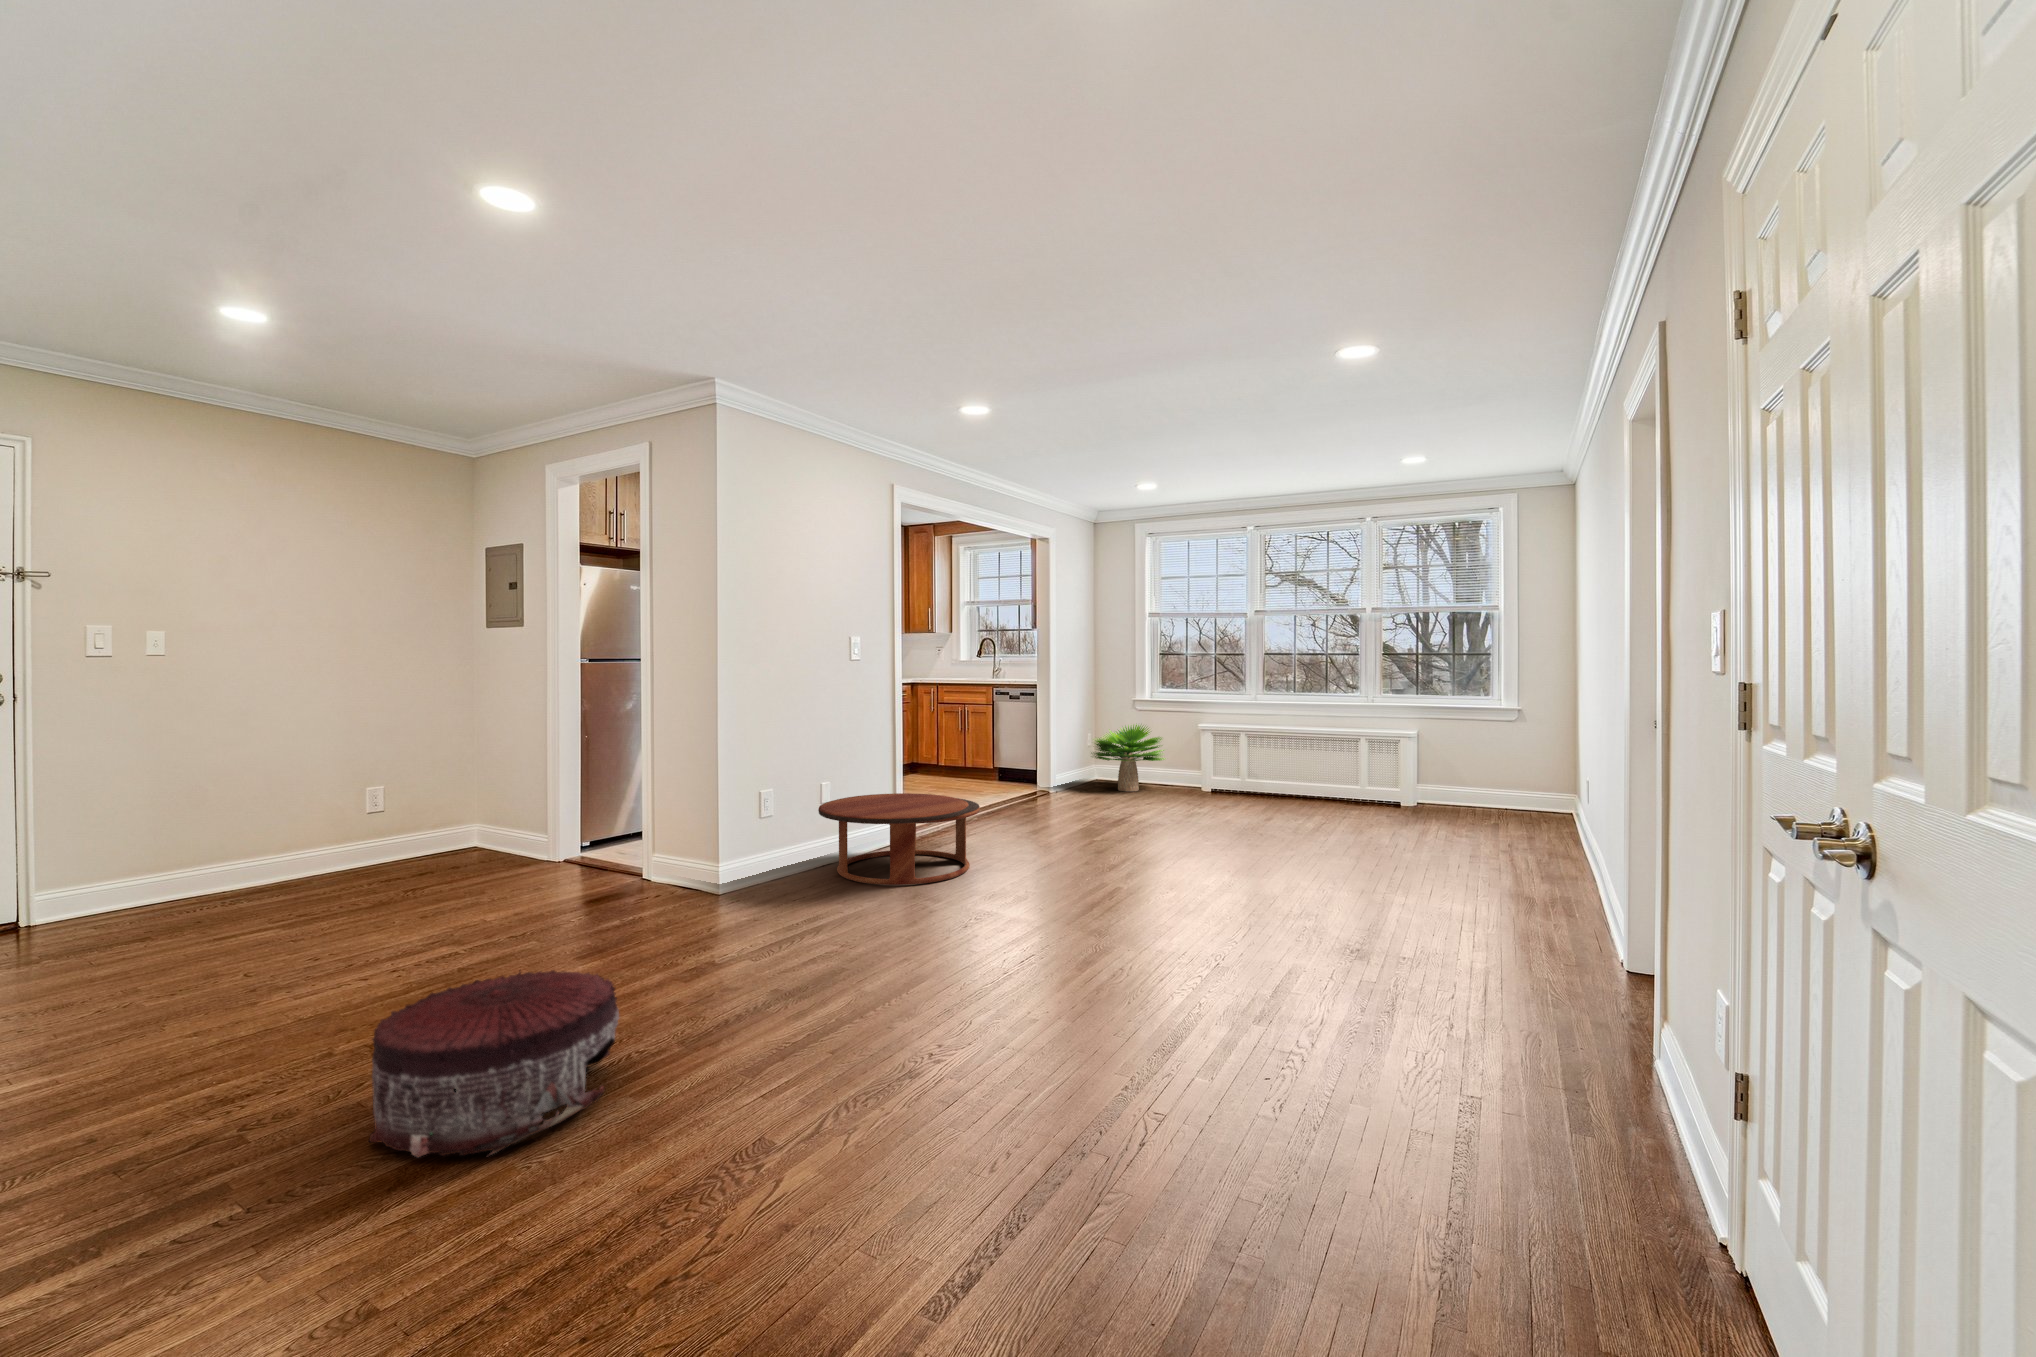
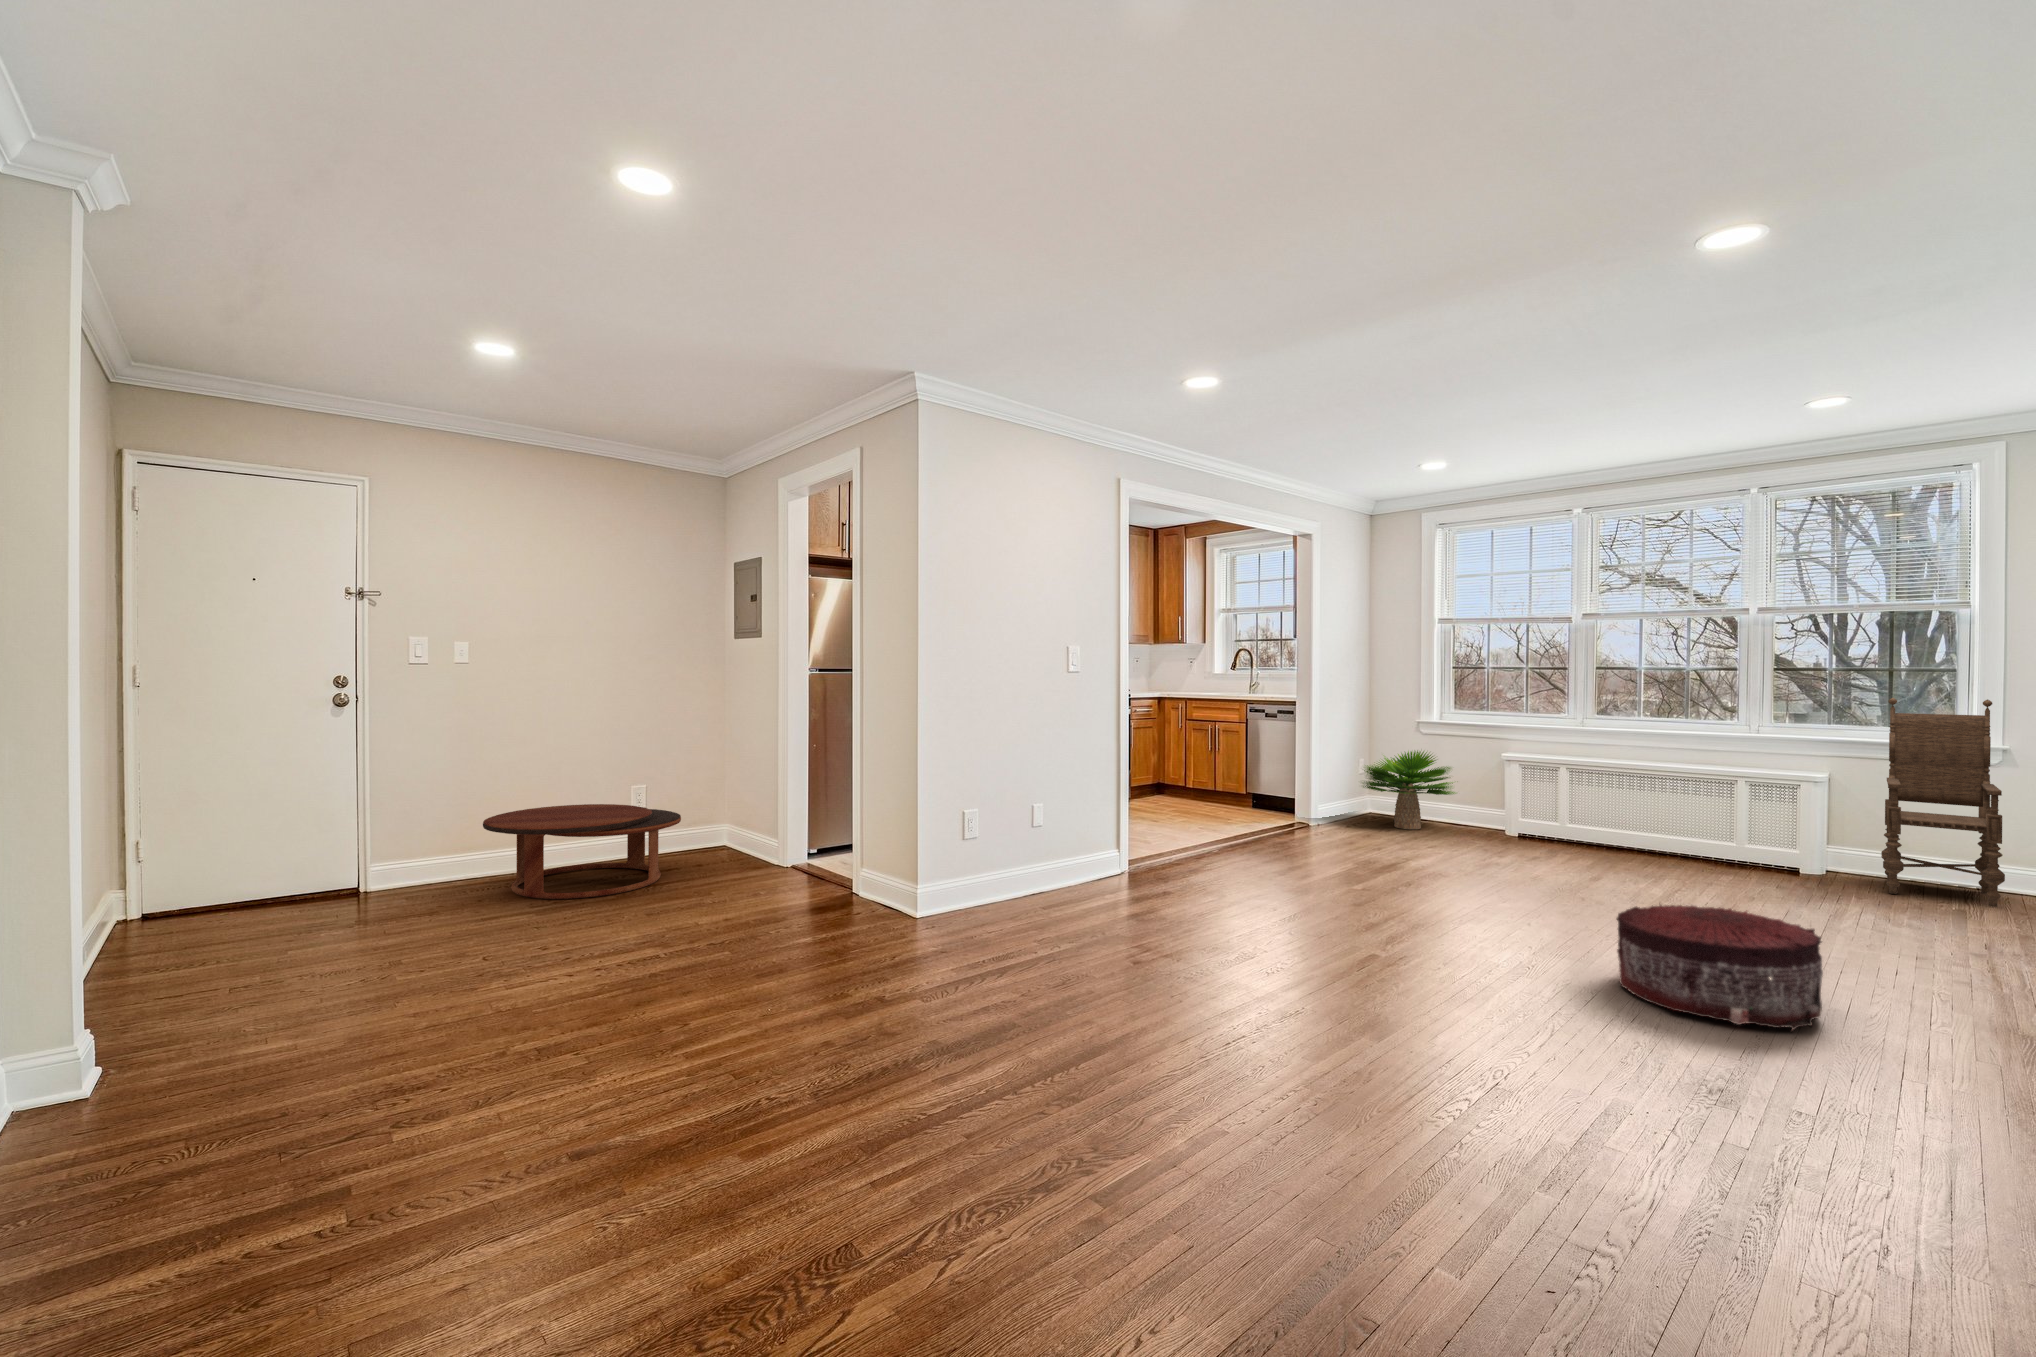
armchair: none [1449,675,1516,821] -> present [1881,698,2005,907]
coffee table: present [818,793,980,885] -> present [483,804,681,899]
pouf: present [369,970,619,1157] -> present [1617,905,1823,1030]

